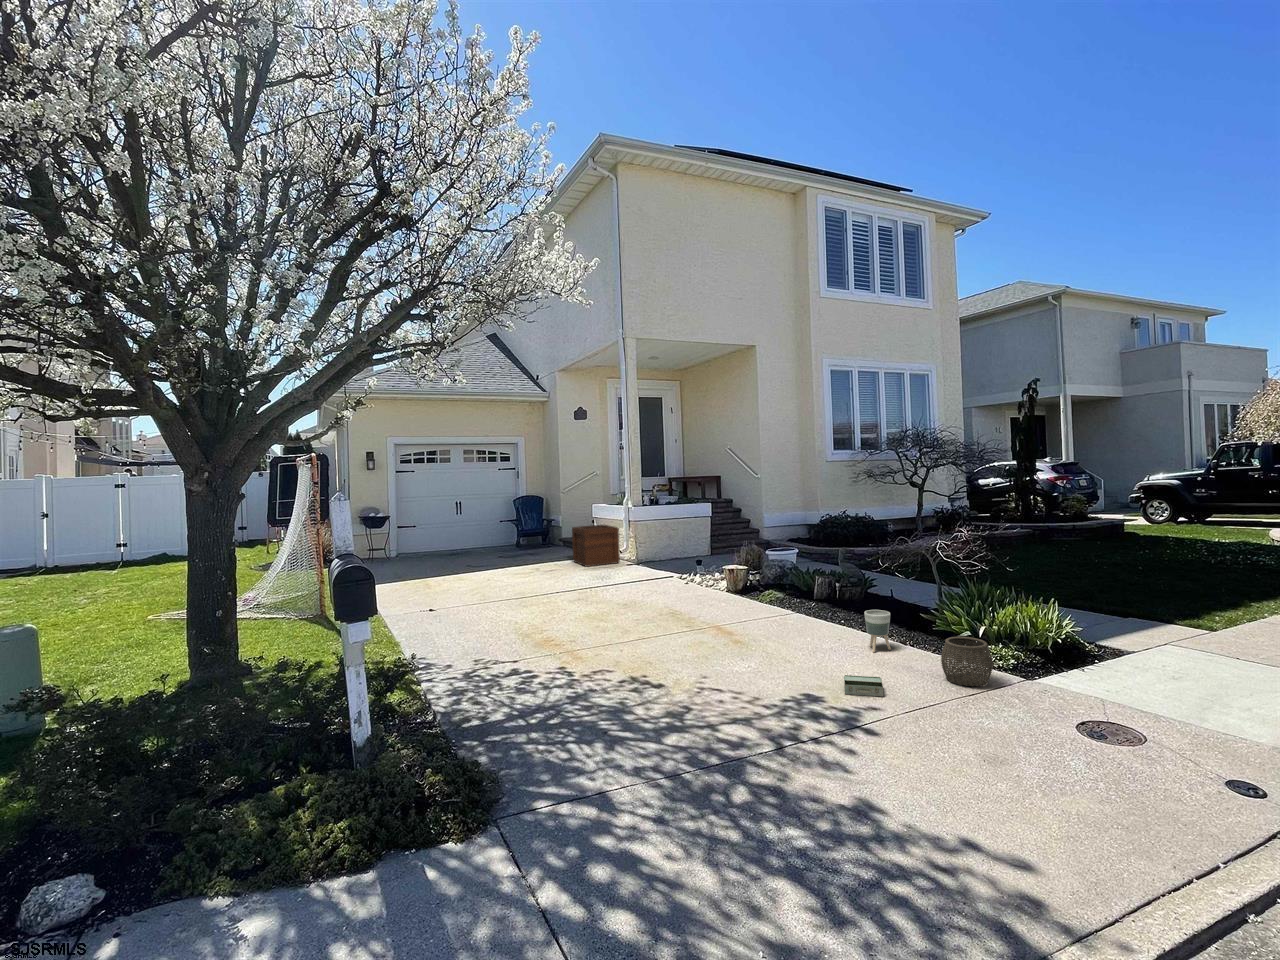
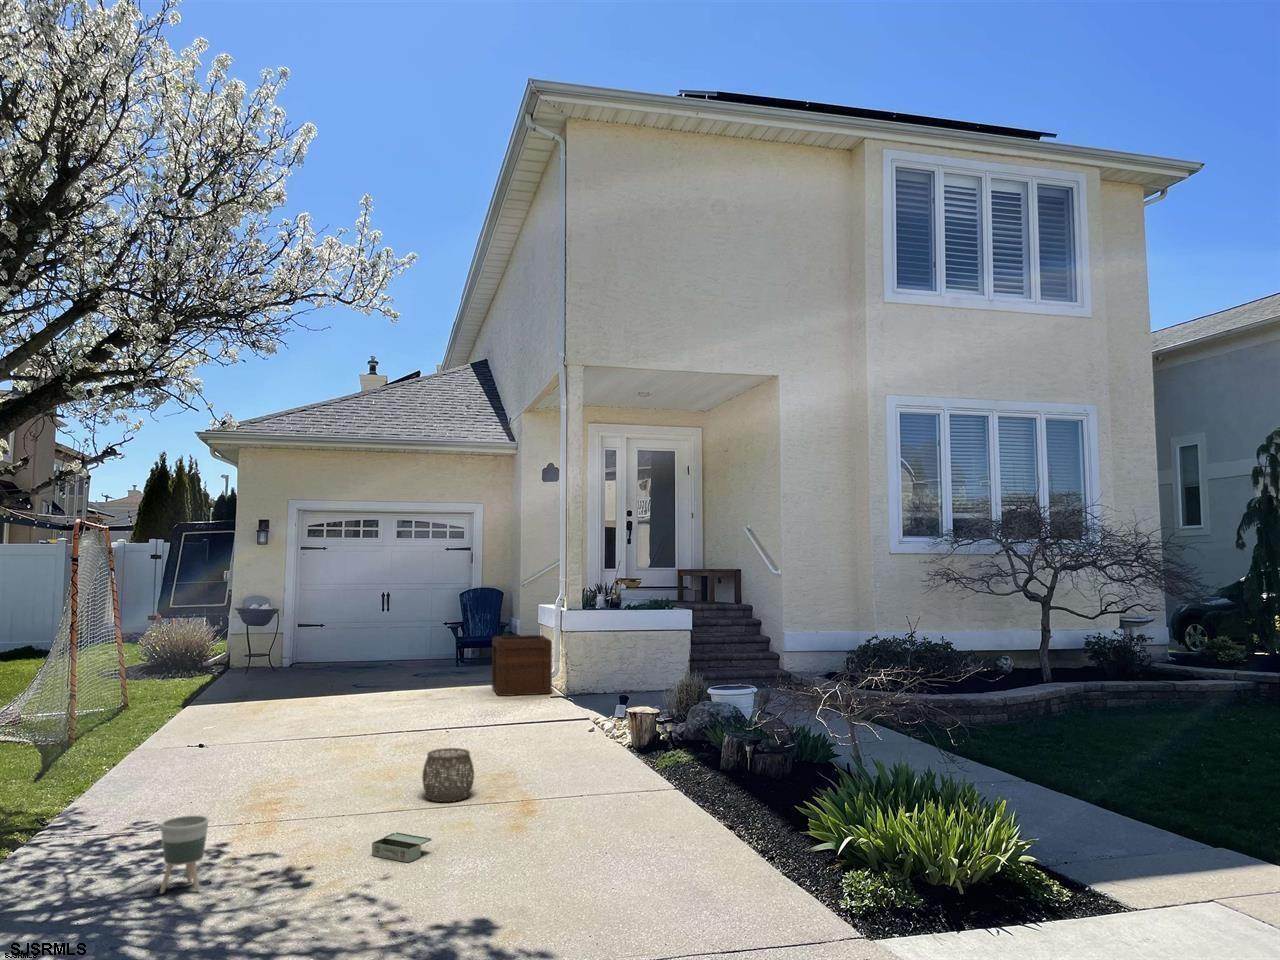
planter: present [864,610,891,653] -> present [160,816,208,893]
woven basket: present [941,637,993,686] -> present [422,748,474,802]
toolbox: present [844,675,883,697] -> present [372,832,431,862]

